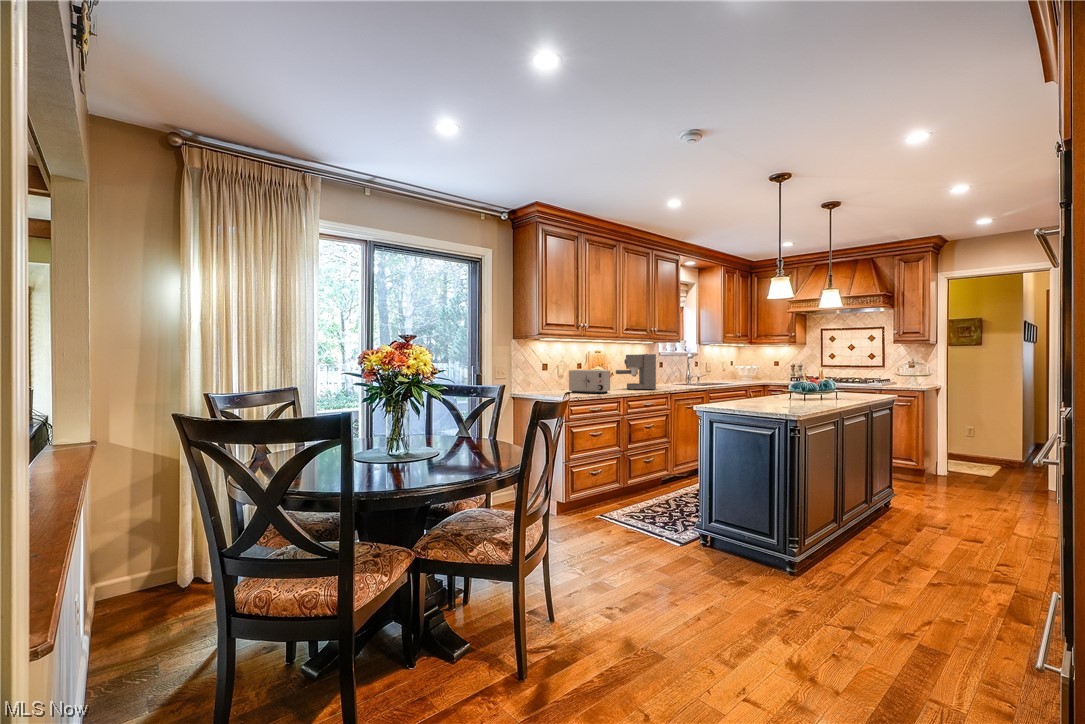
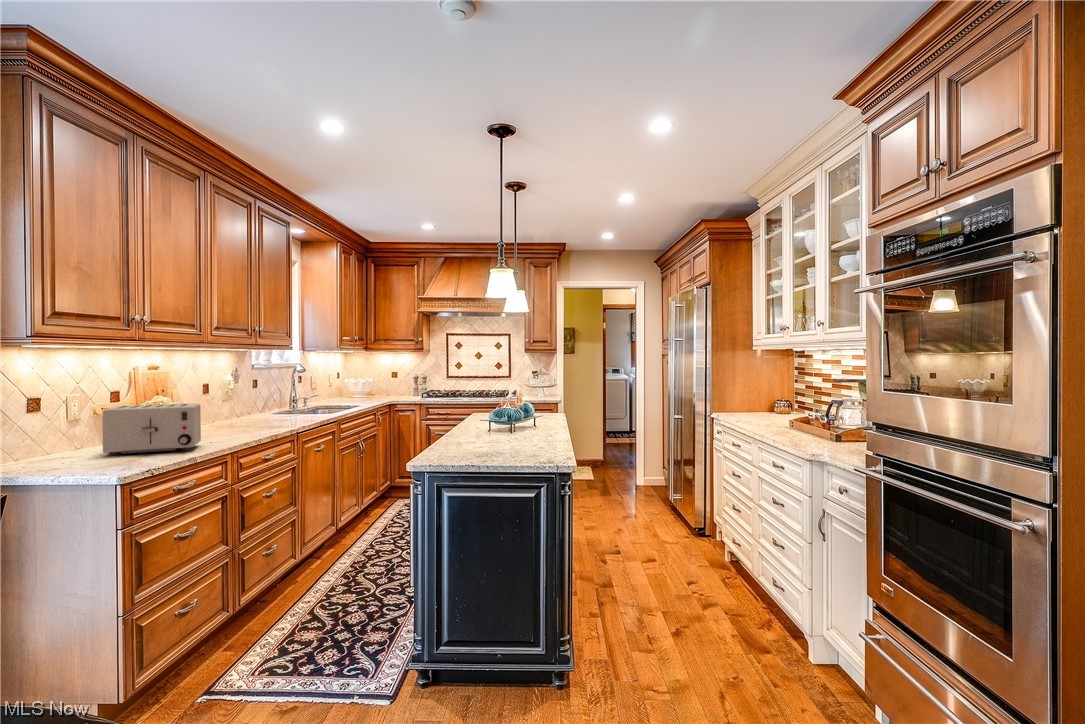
coffee maker: present [616,354,656,390] -> none [197,369,275,432]

